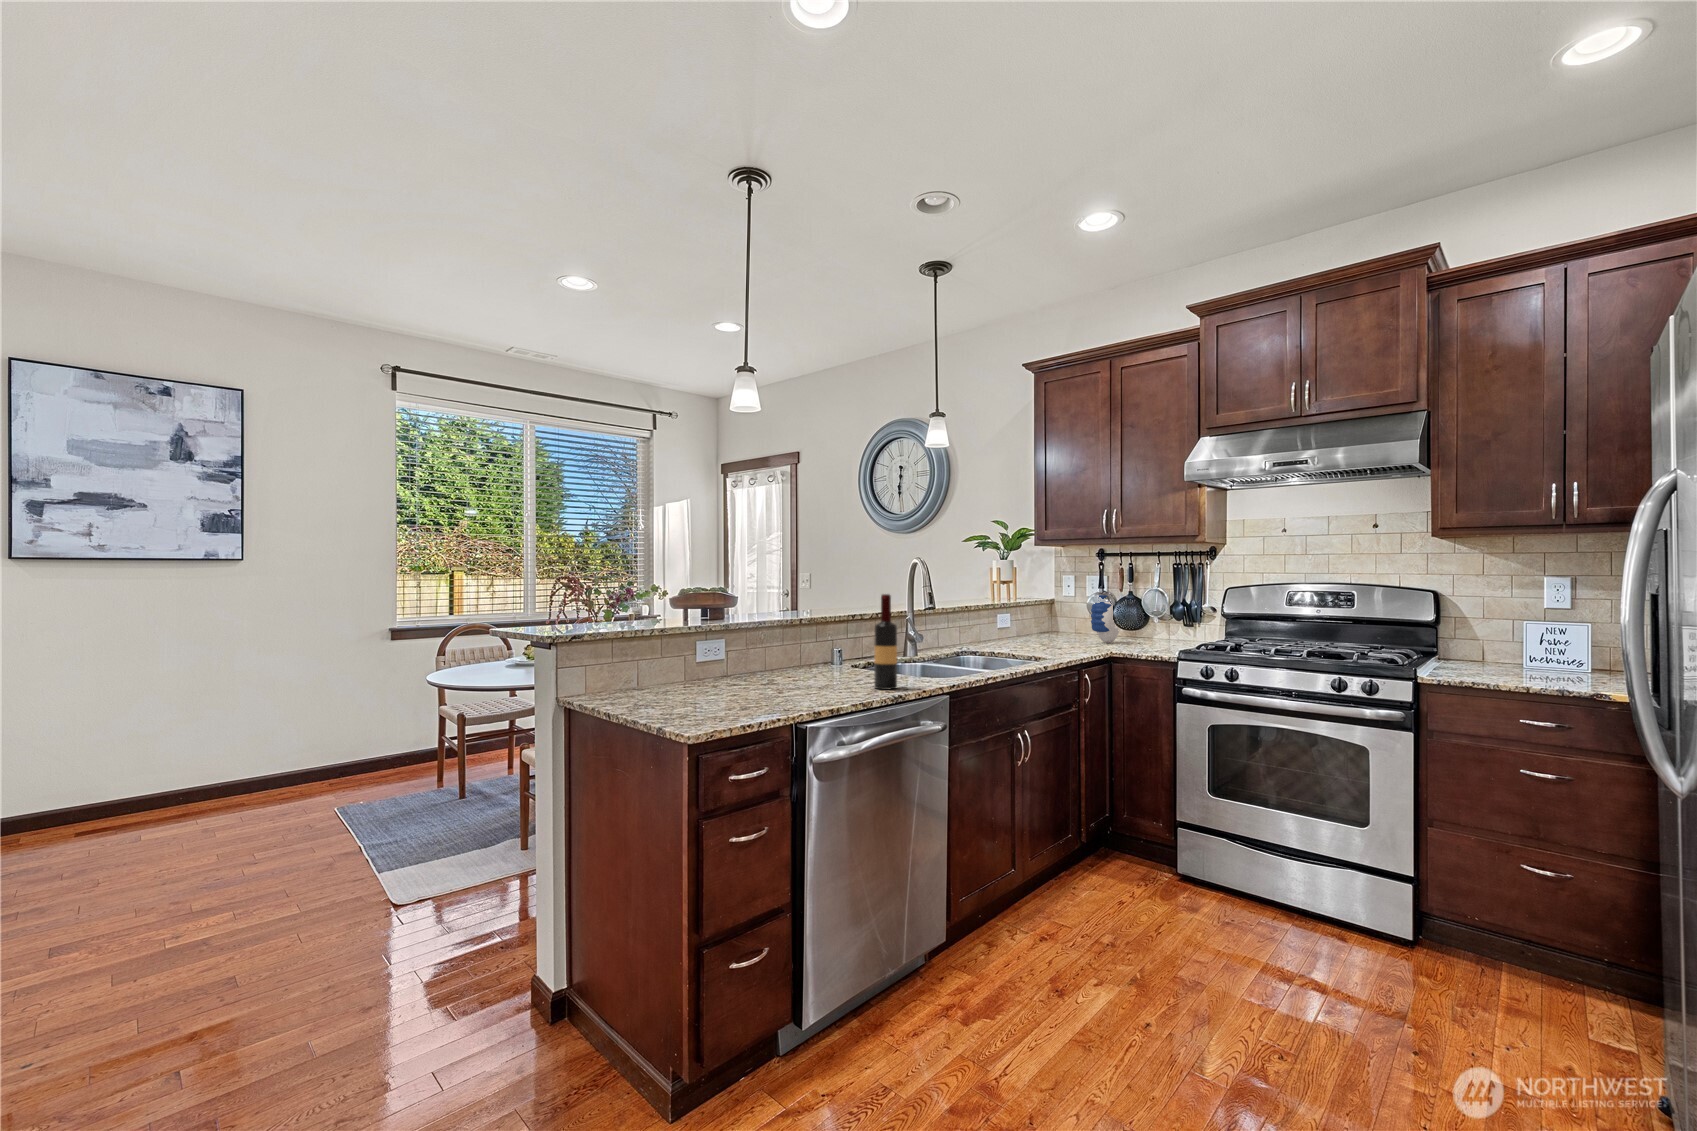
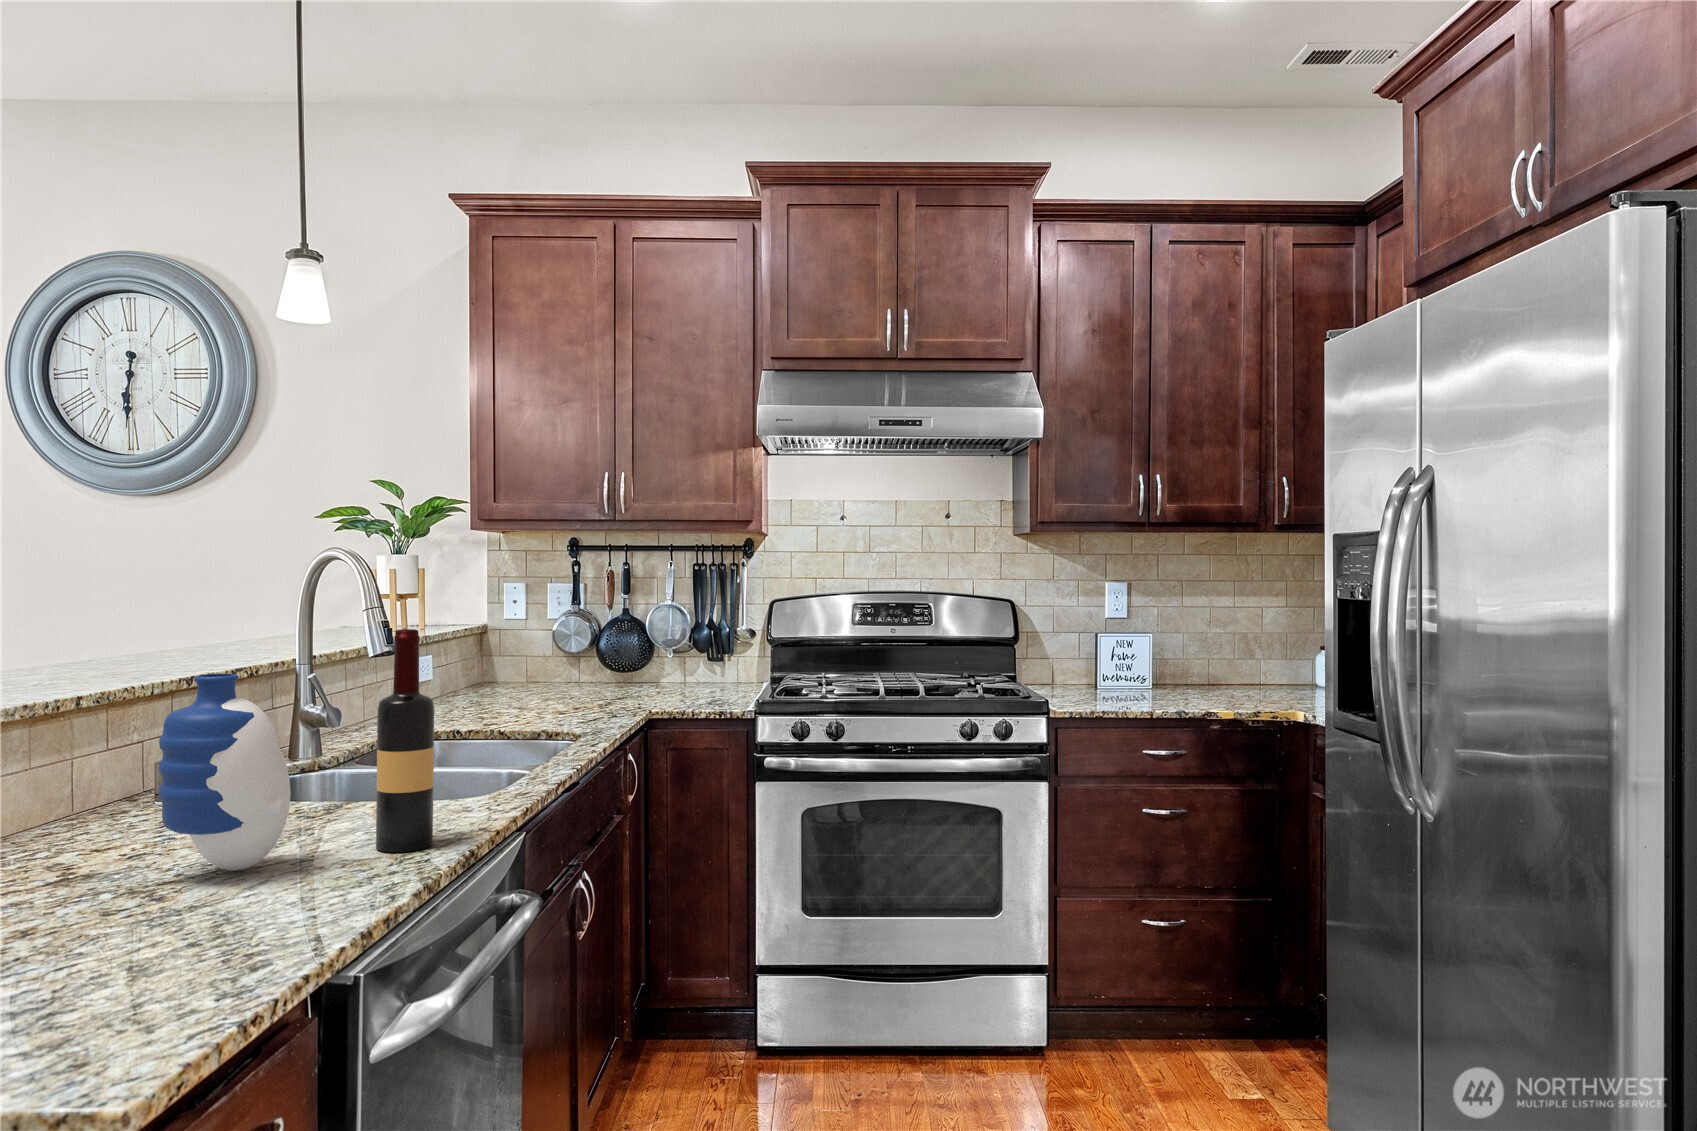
vase: present [1091,595,1119,643] -> present [159,674,291,871]

